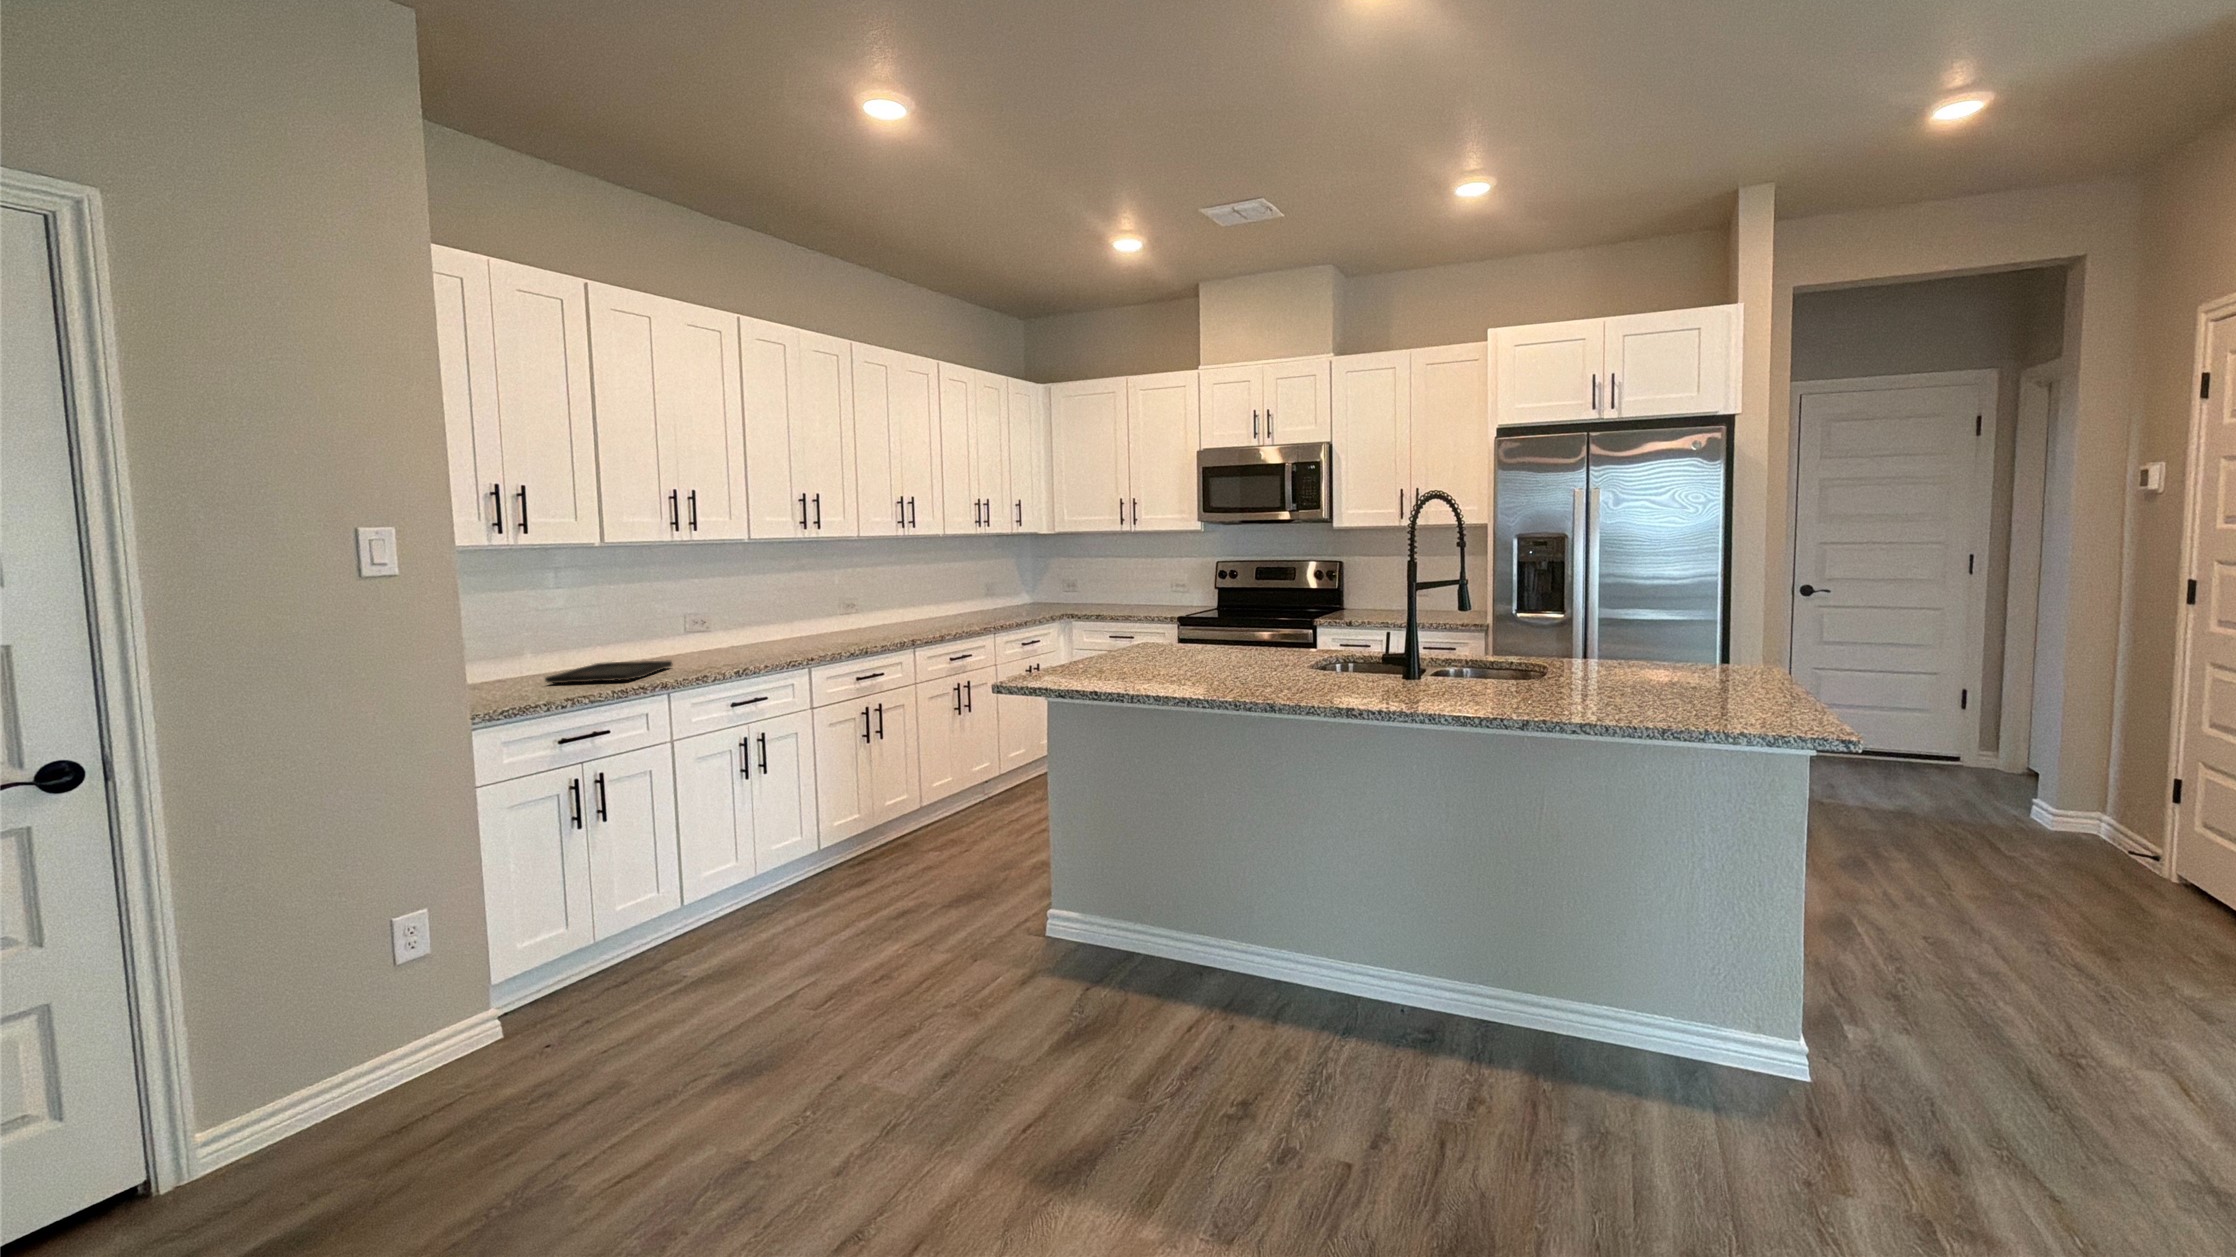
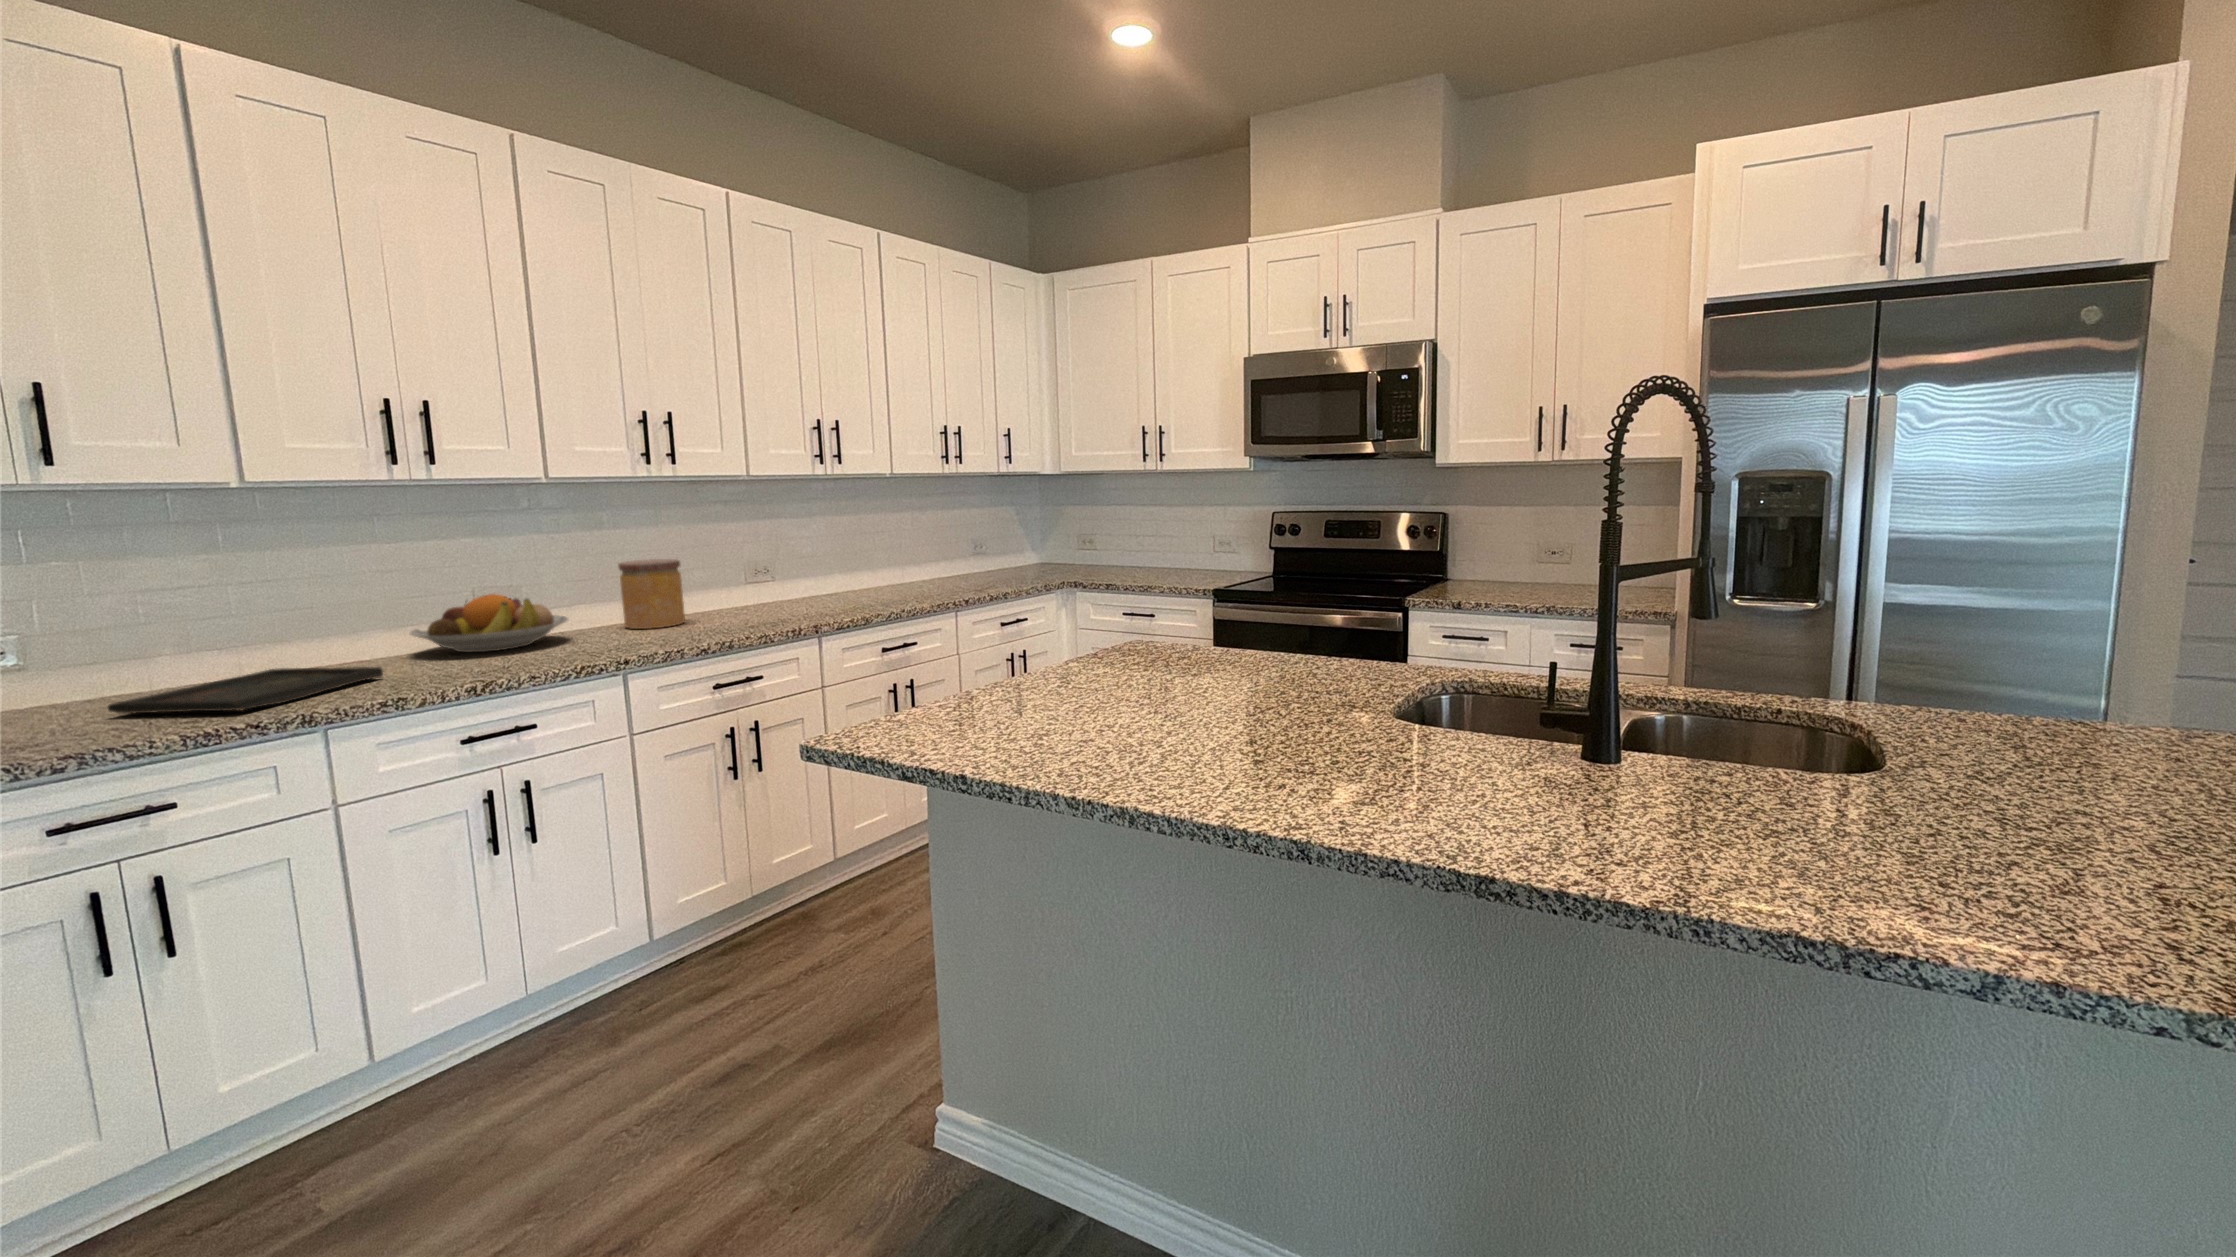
jar: none [775,595,817,644] -> present [618,559,685,629]
fruit bowl: none [657,618,754,656] -> present [410,594,568,652]

